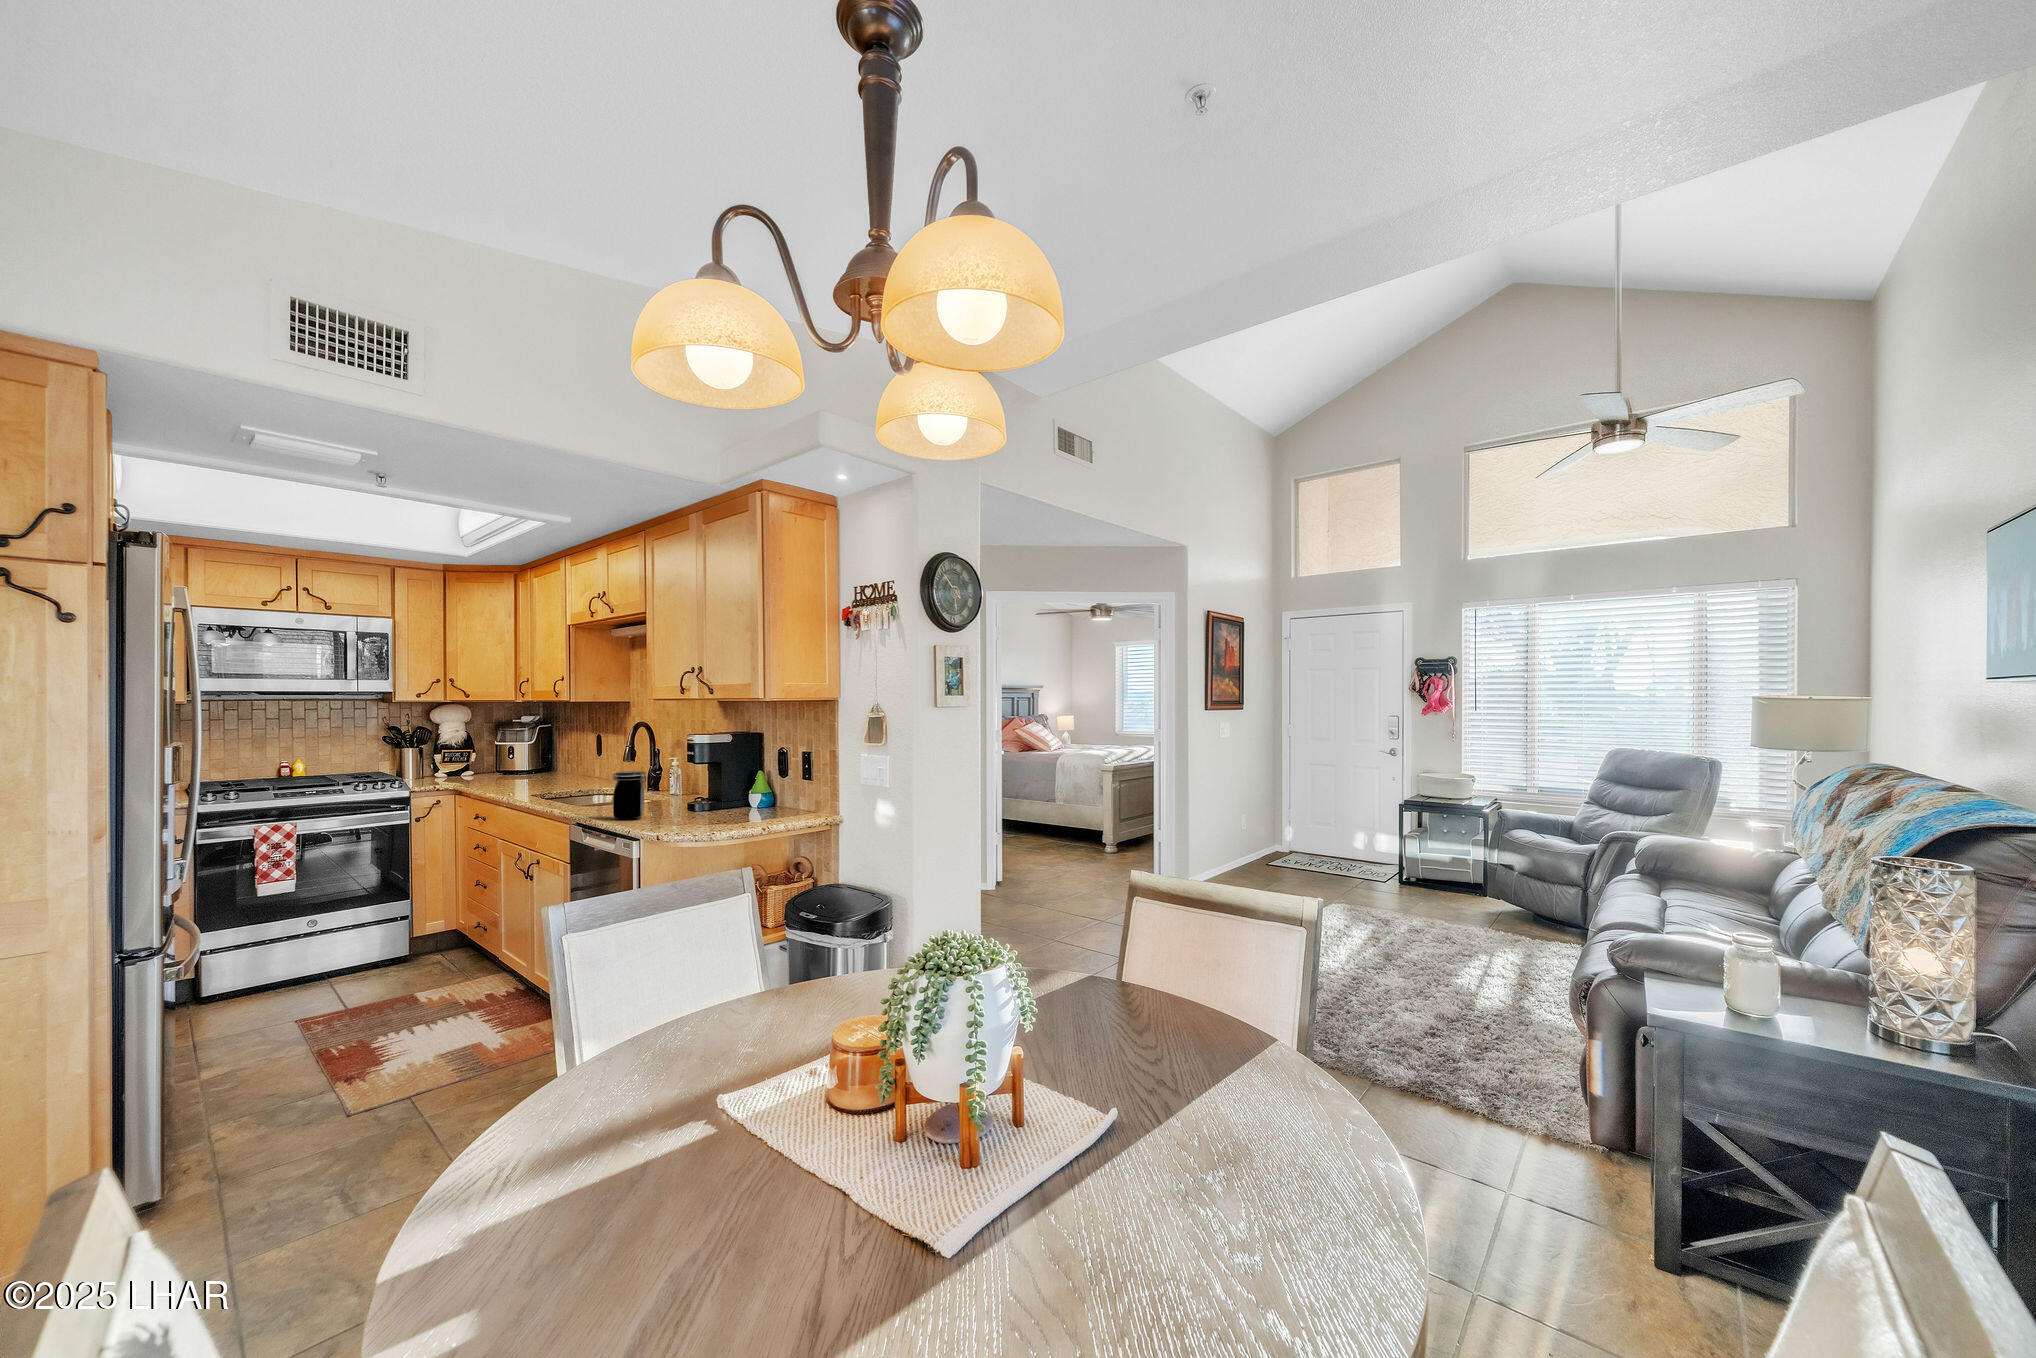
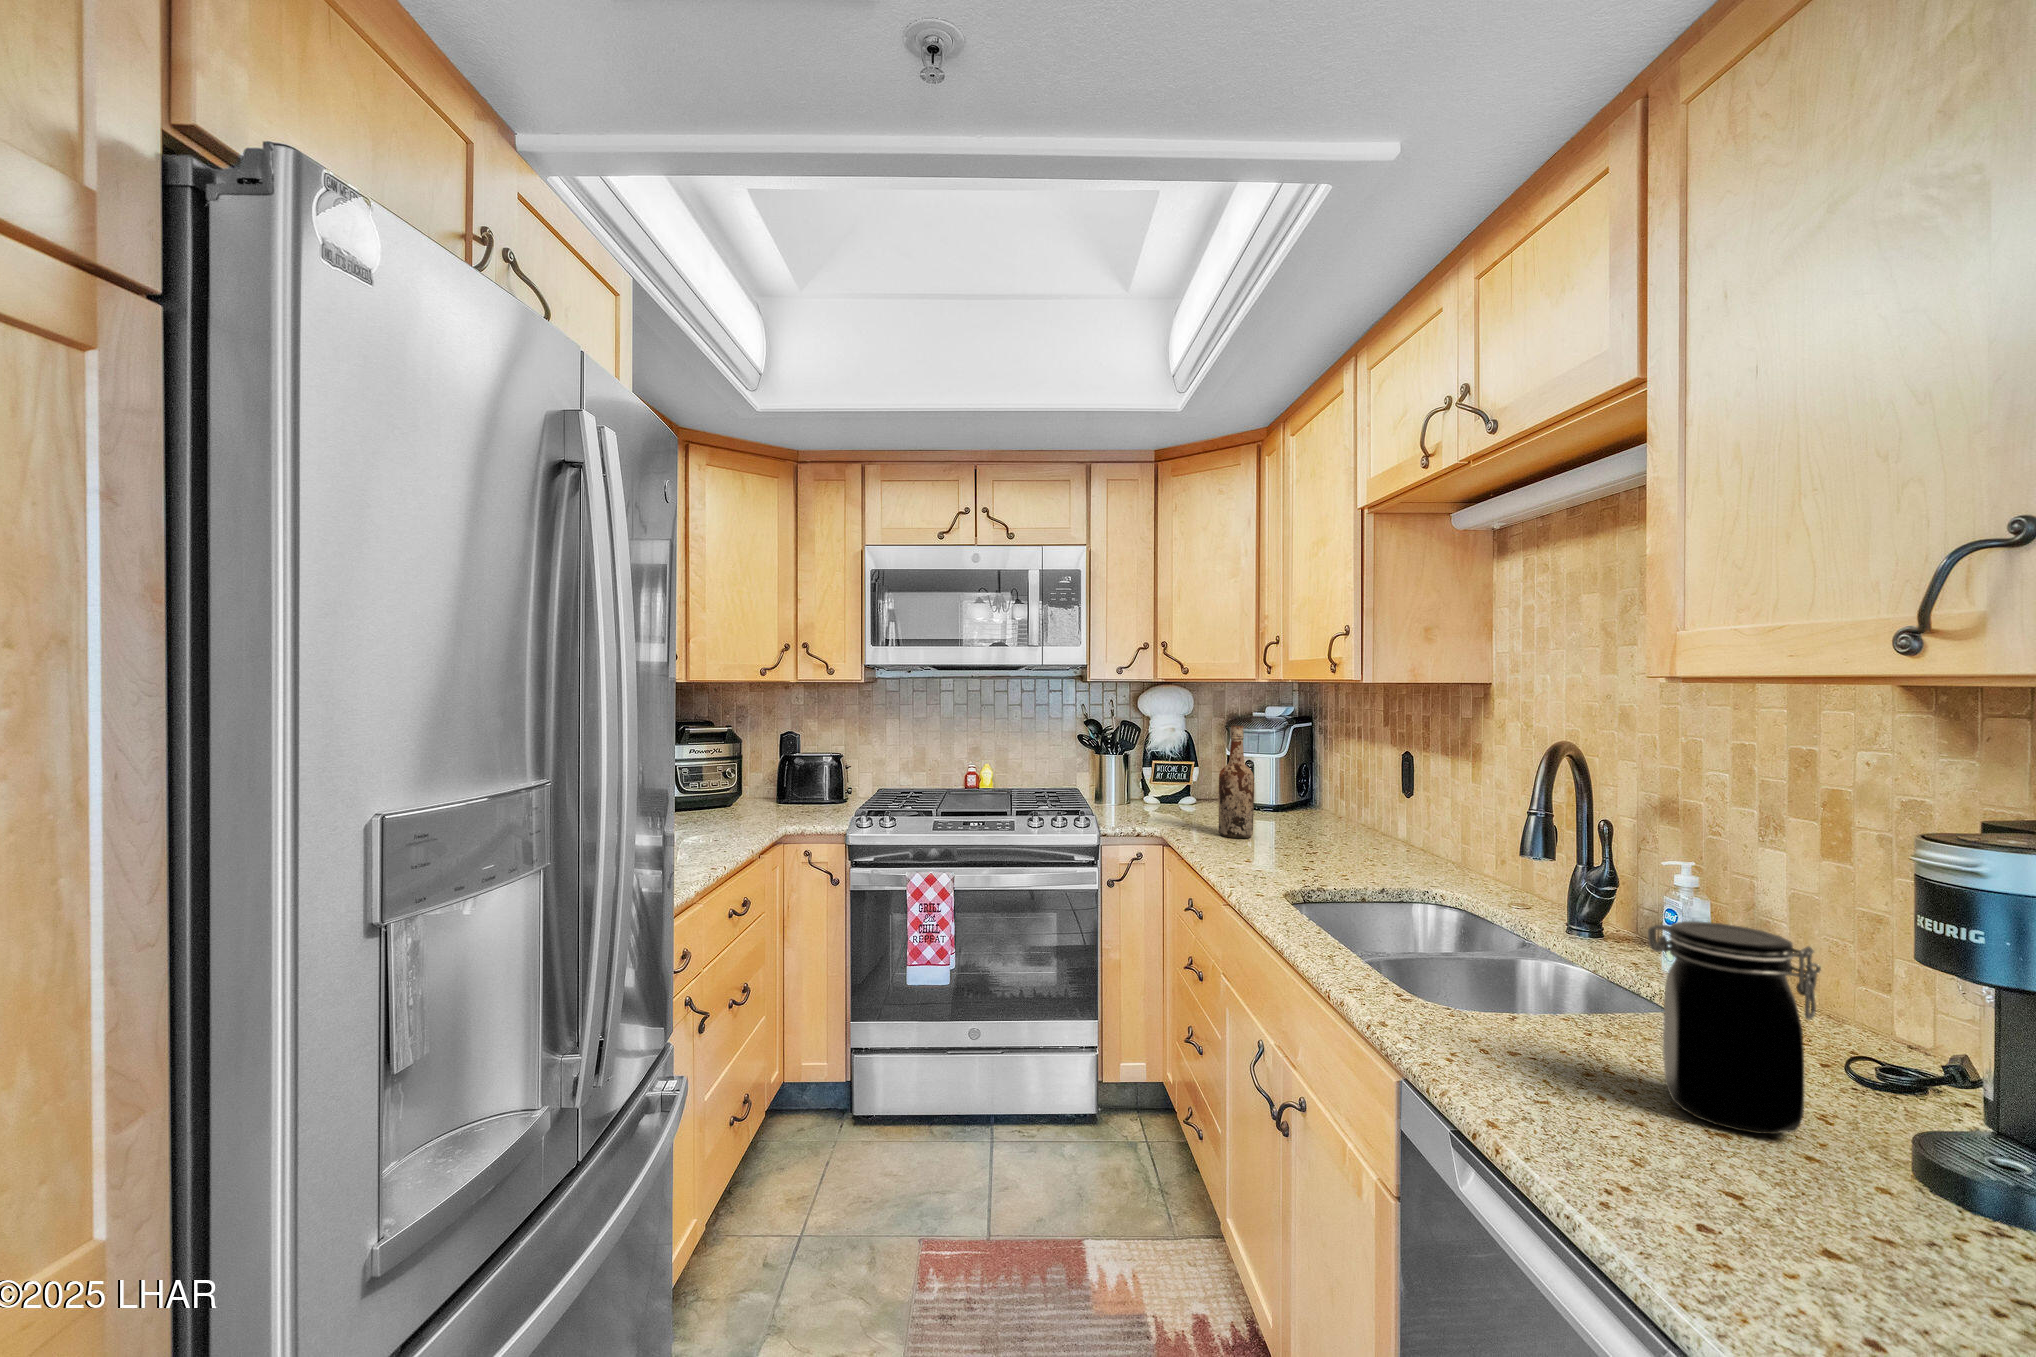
wine bottle: none [486,726,508,786] -> present [1219,725,1254,838]

